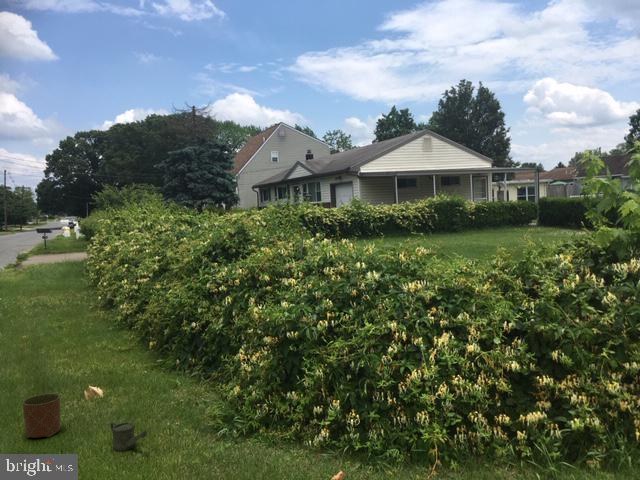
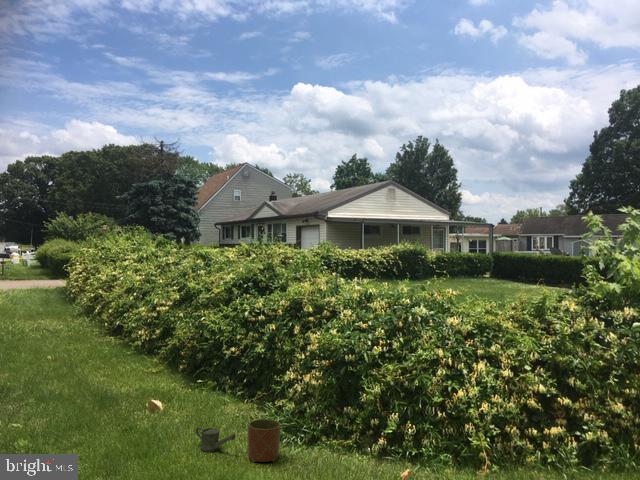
planter: present [22,393,61,438] -> present [248,419,281,462]

